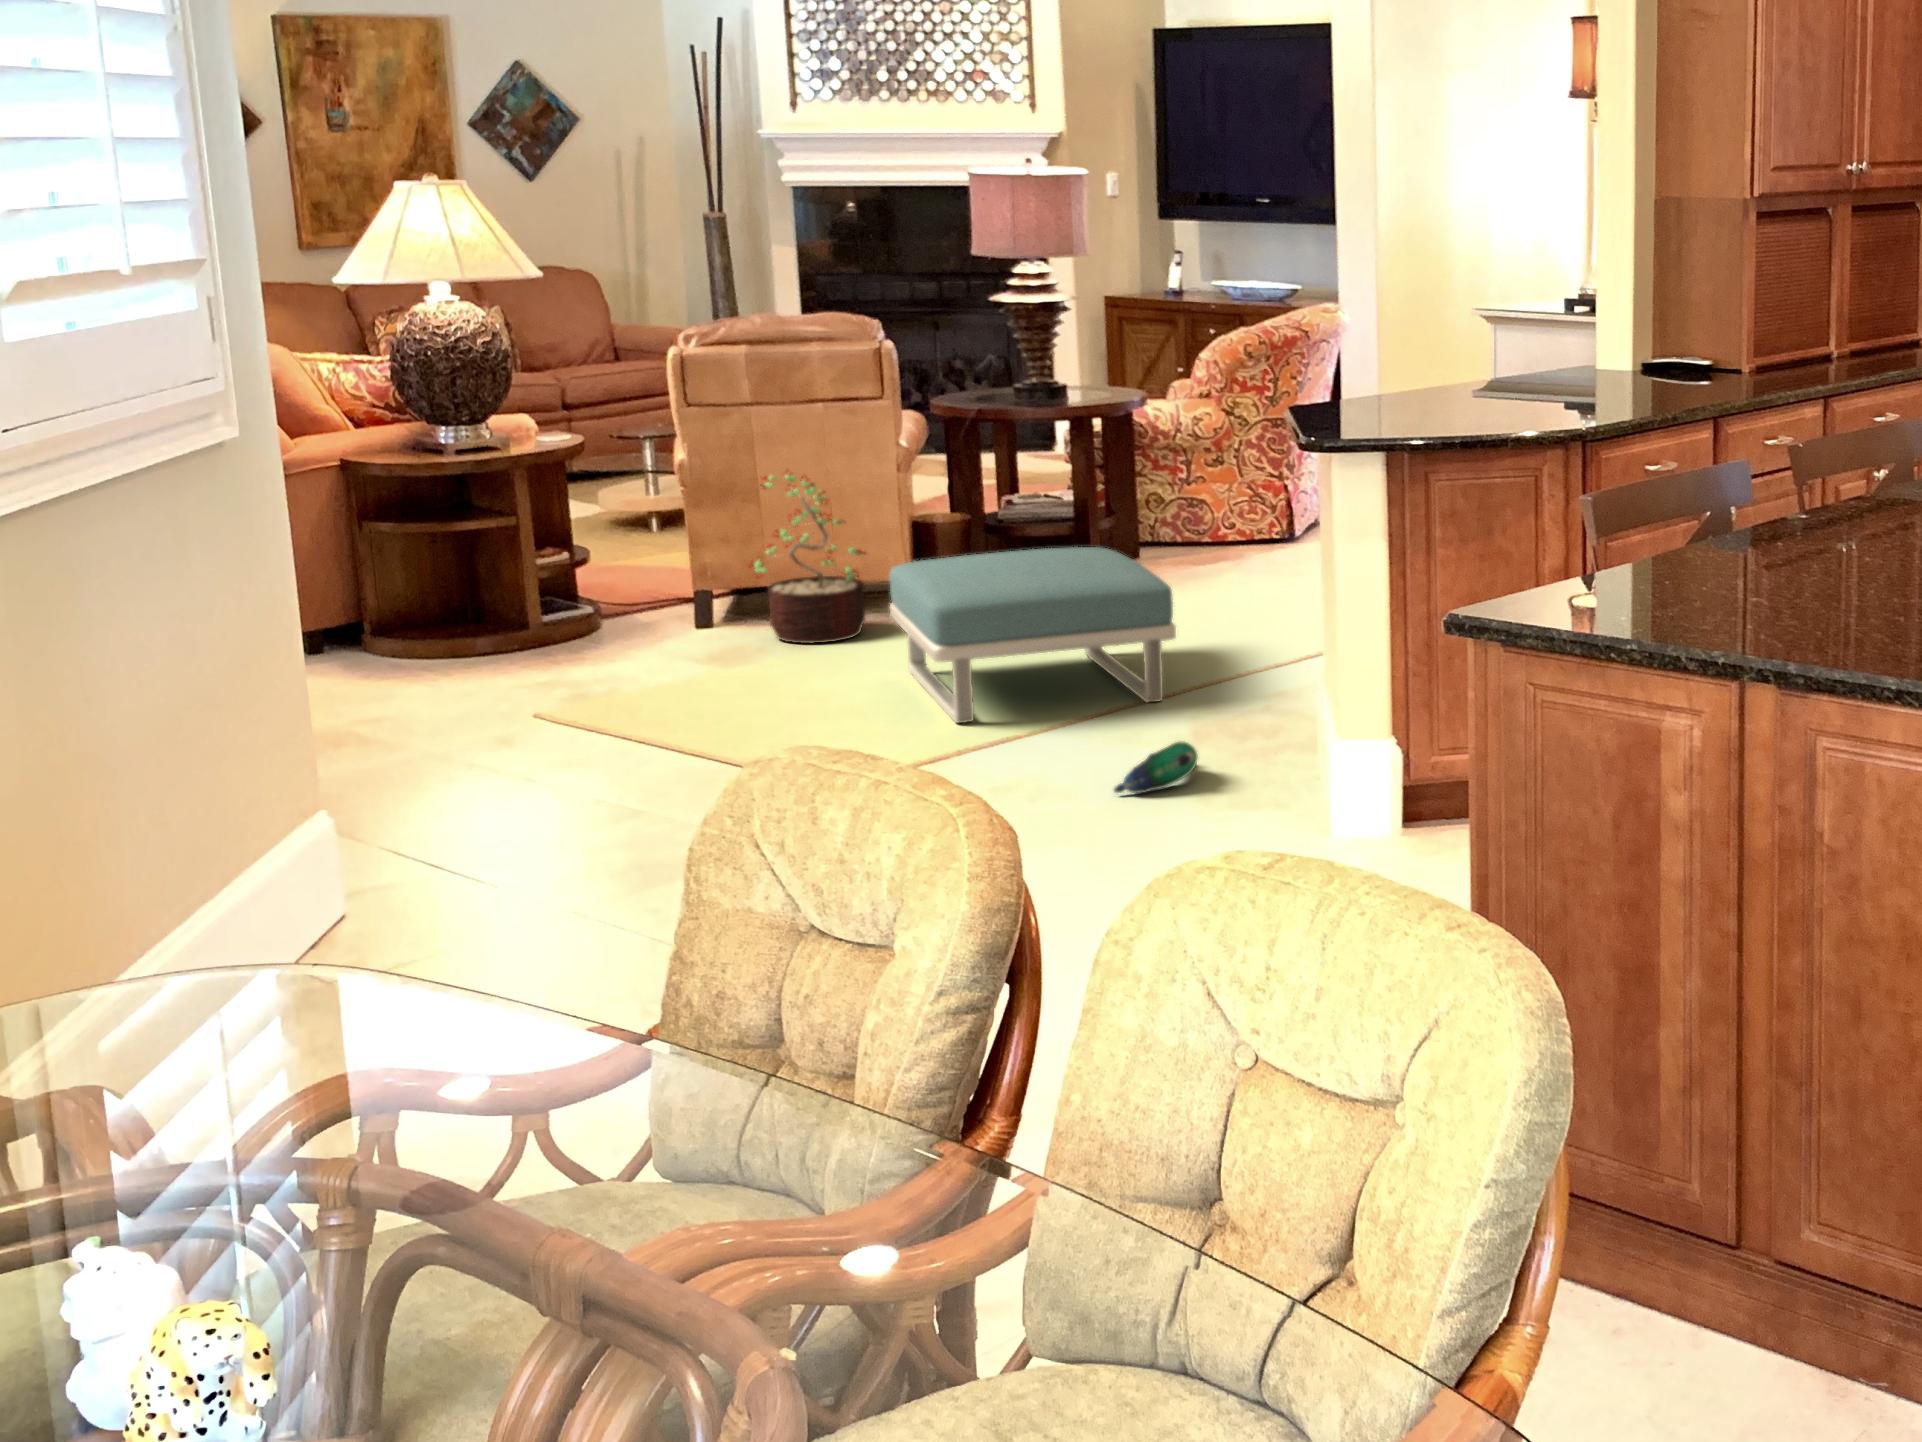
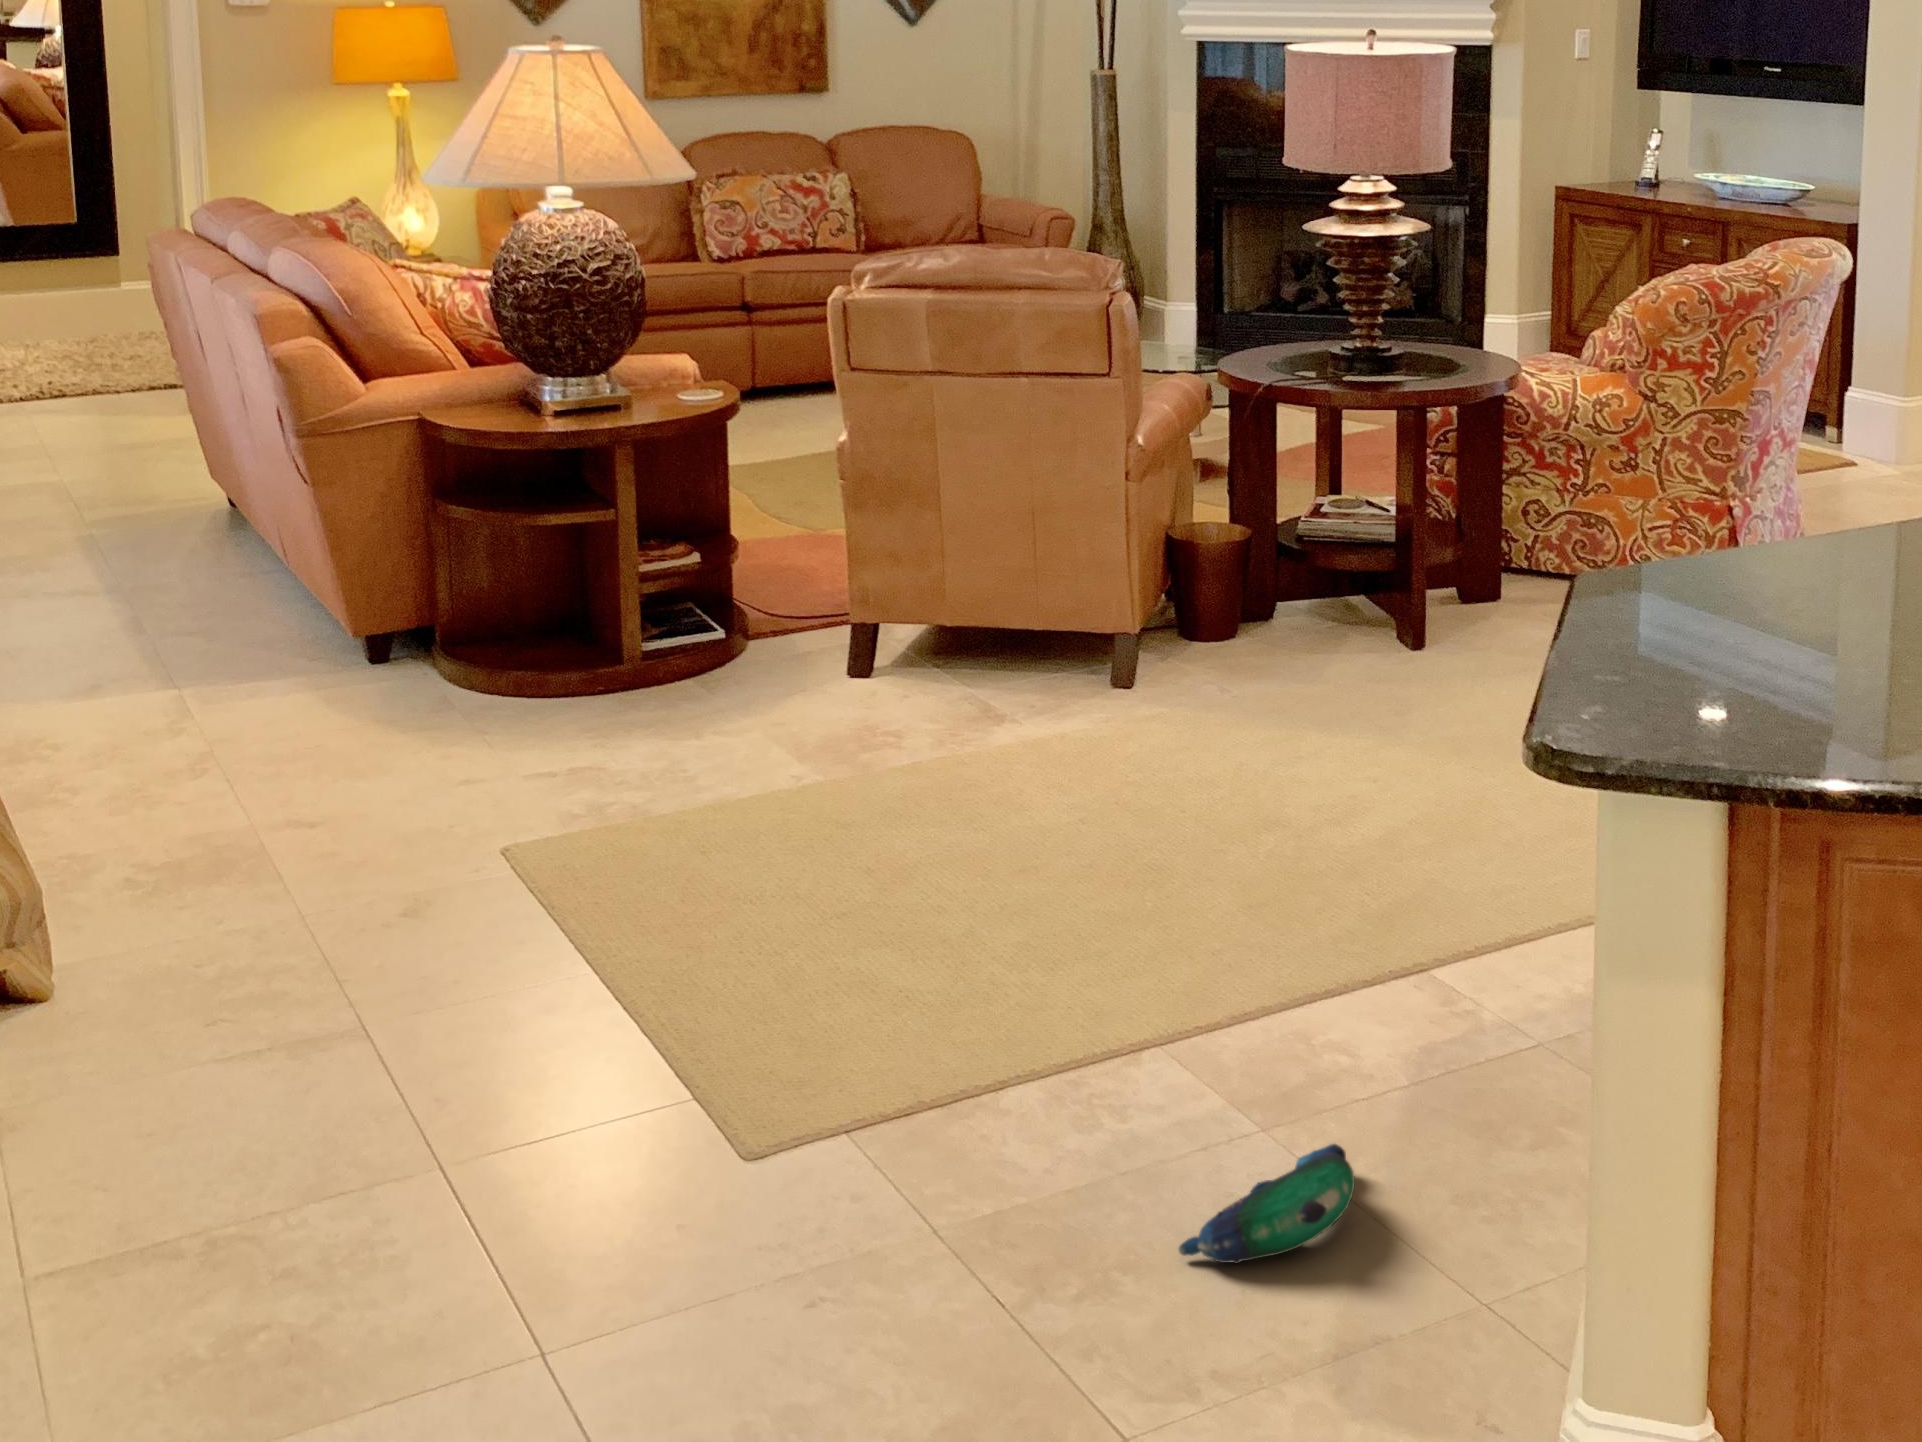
decorative plant: present [749,472,866,643] -> none [902,467,1059,728]
footstool: present [889,547,1176,723] -> none [1011,652,1420,969]

